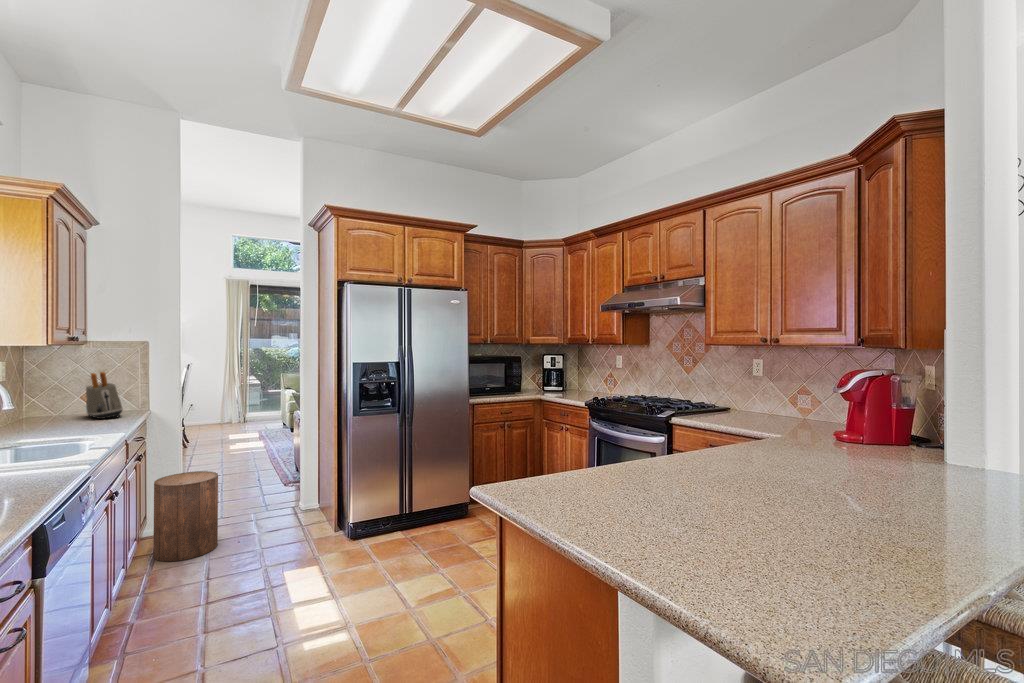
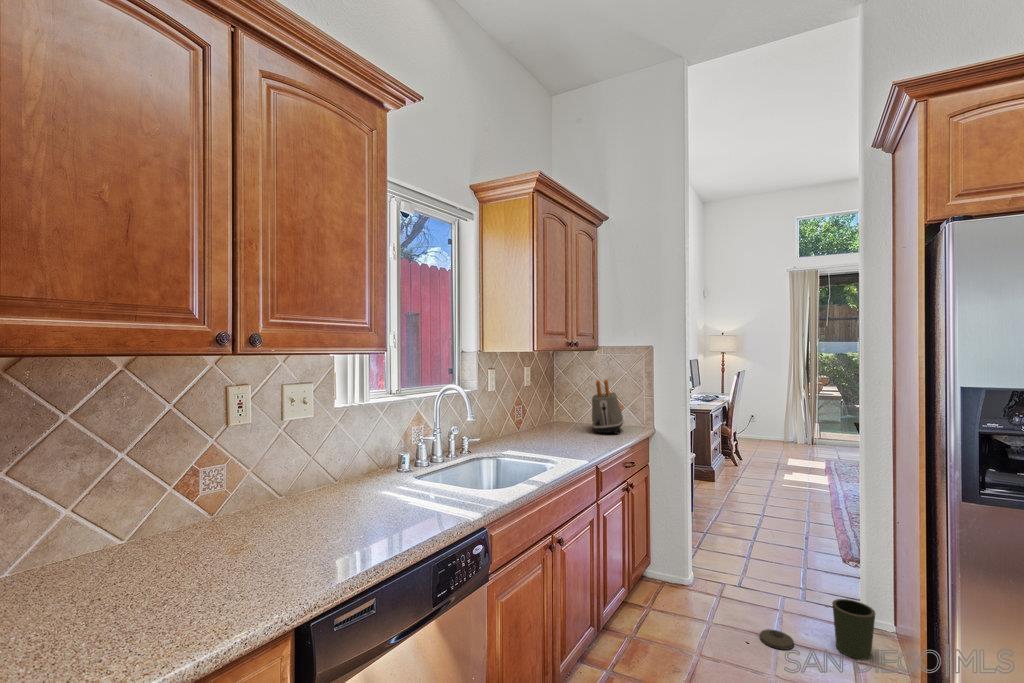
stool: present [153,471,218,561] -> none [649,515,724,641]
trash can: none [243,495,311,539] -> present [760,599,875,659]

